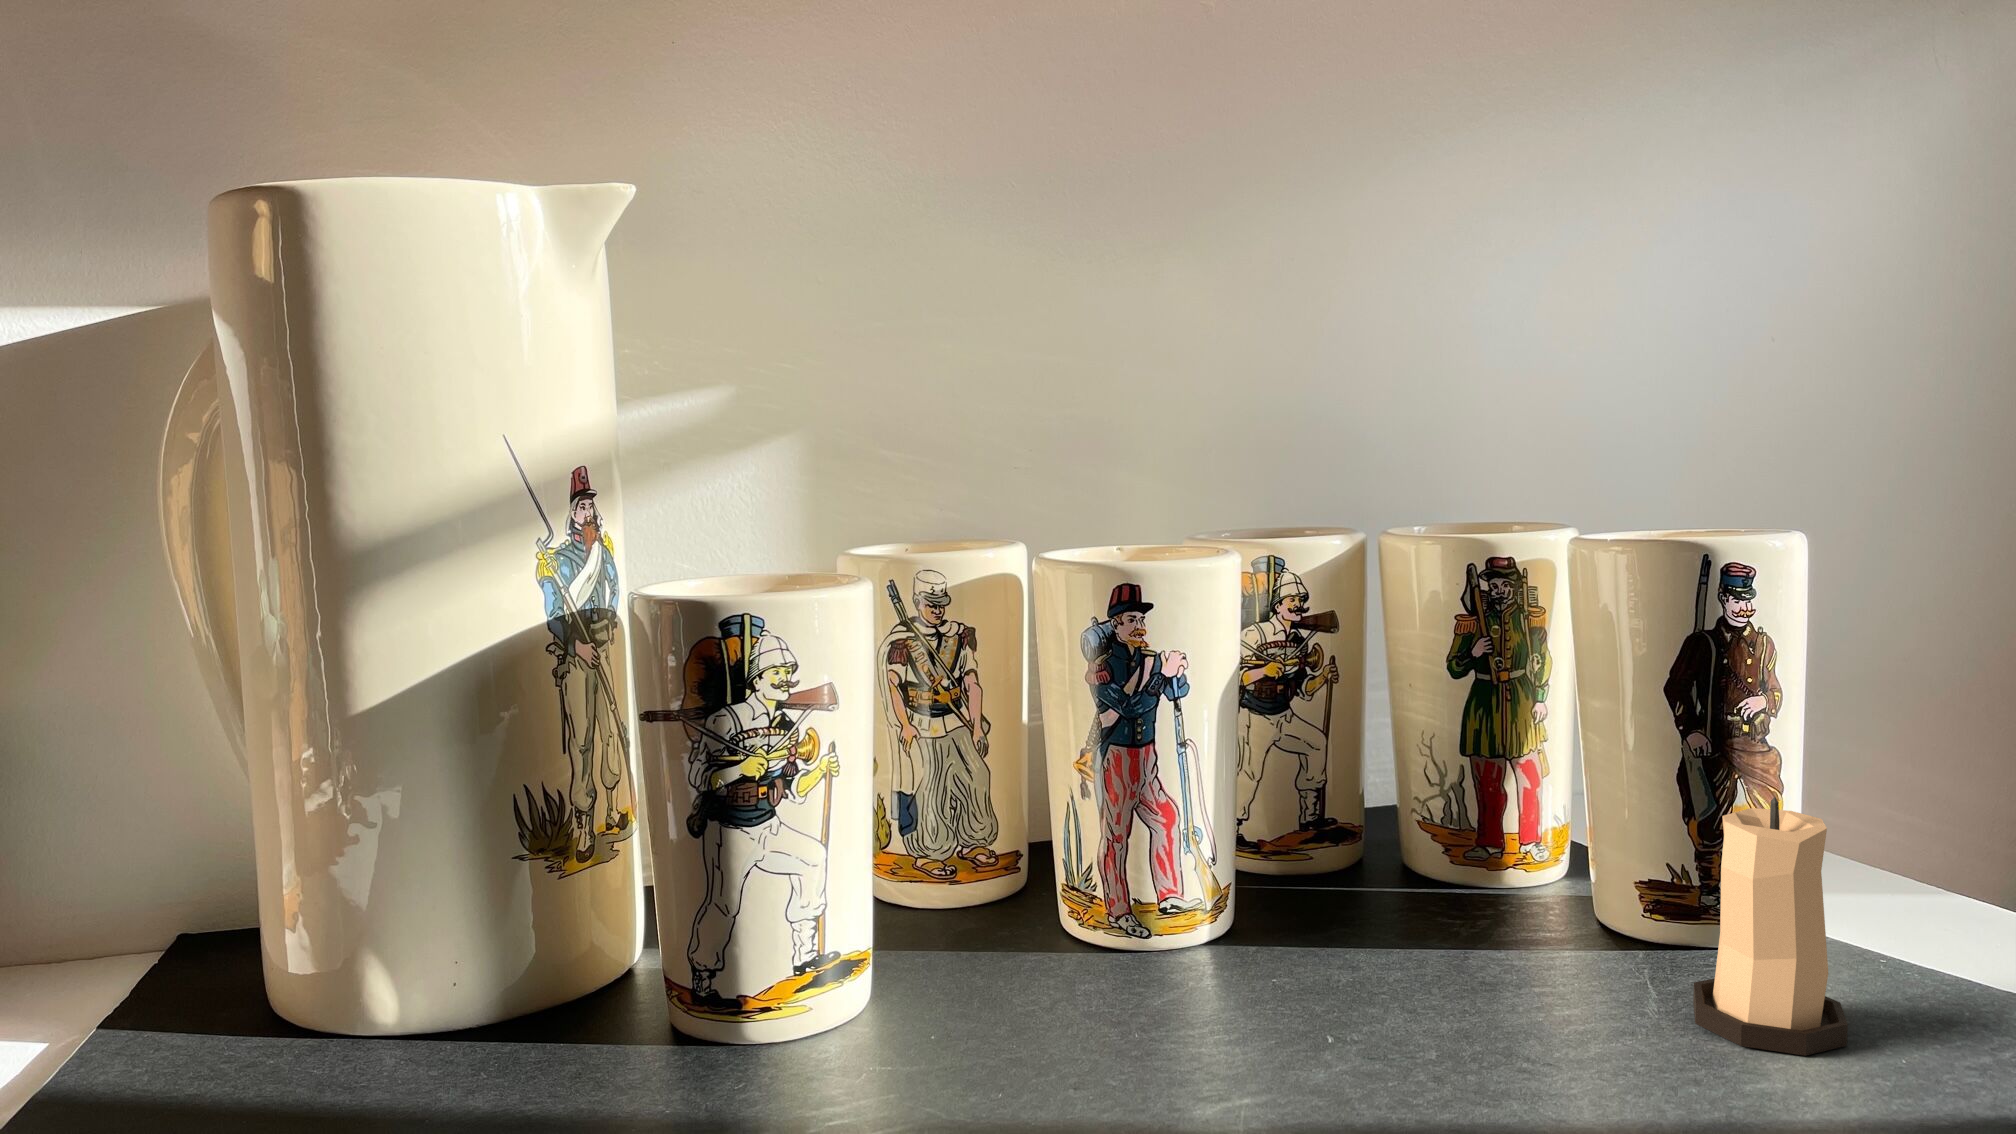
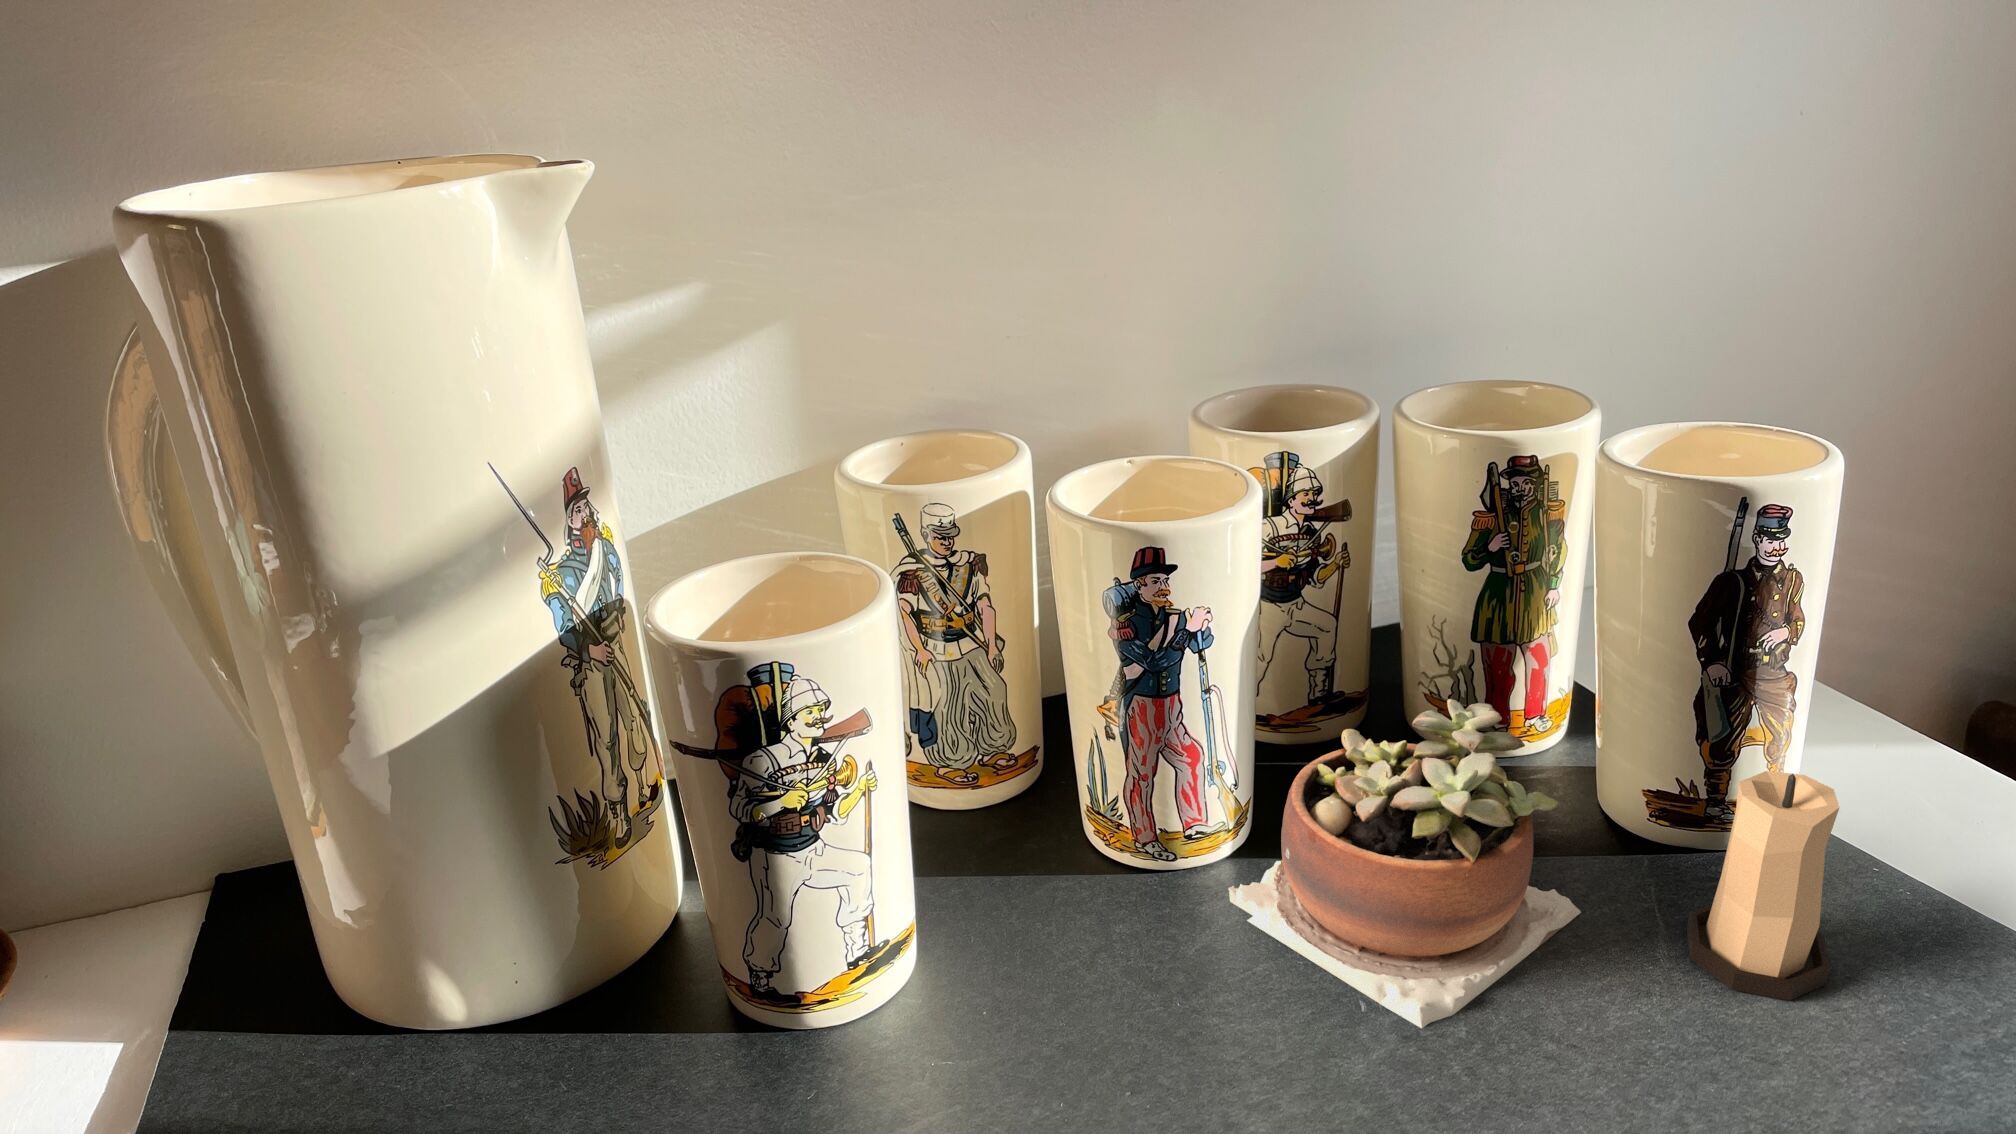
succulent plant: none [1203,755,1580,1066] -> present [1228,699,1581,1028]

